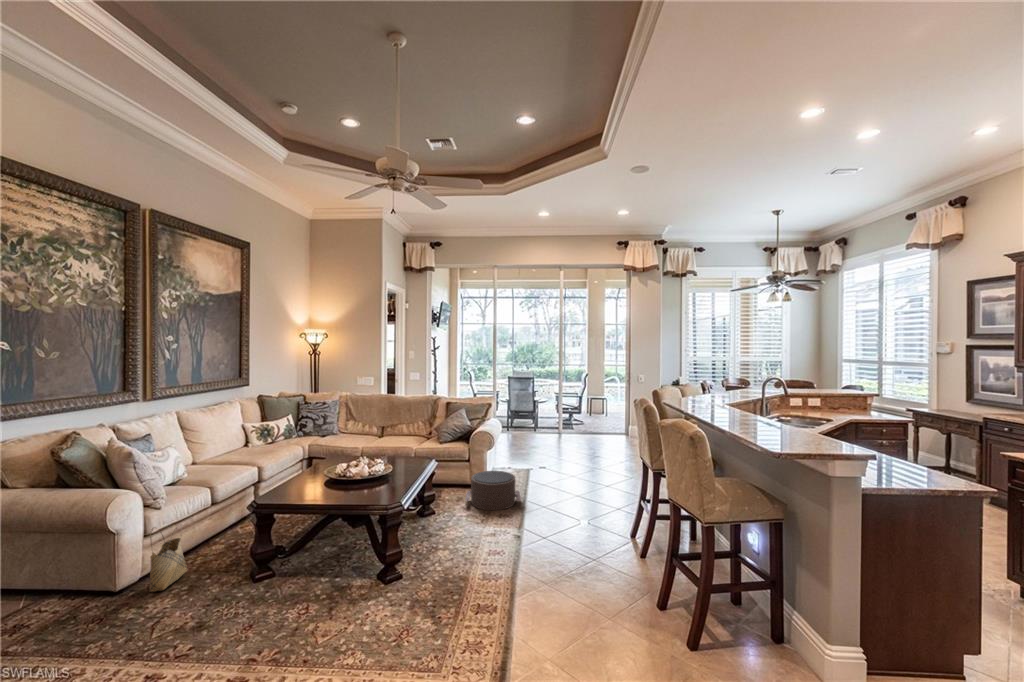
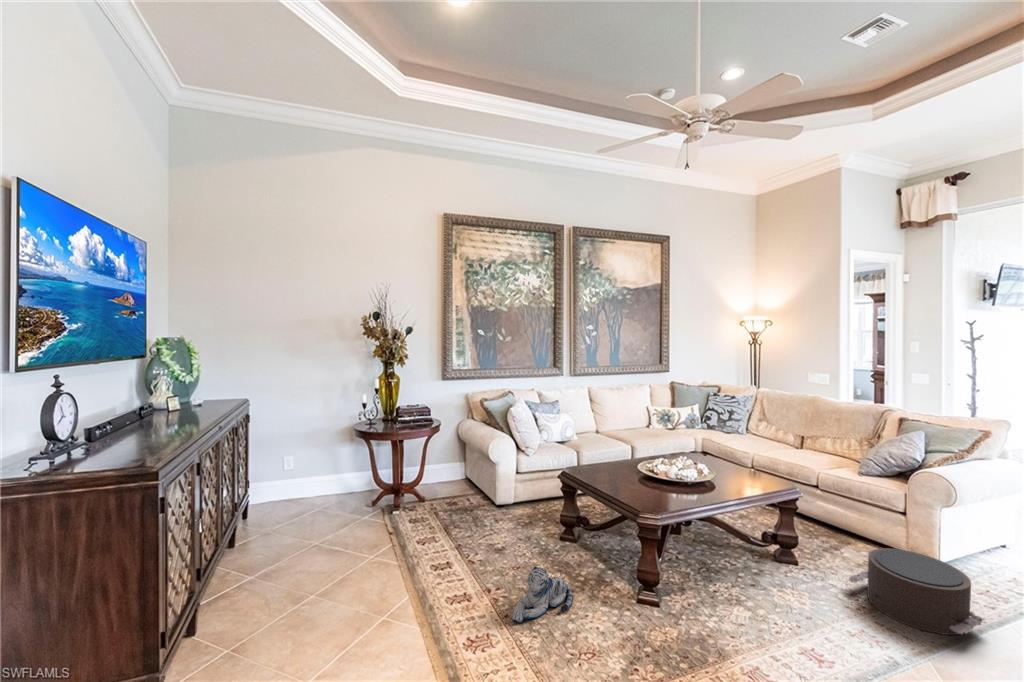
woven basket: present [149,528,187,592] -> none [515,467,543,514]
plush toy: none [304,591,350,659] -> present [512,566,573,622]

